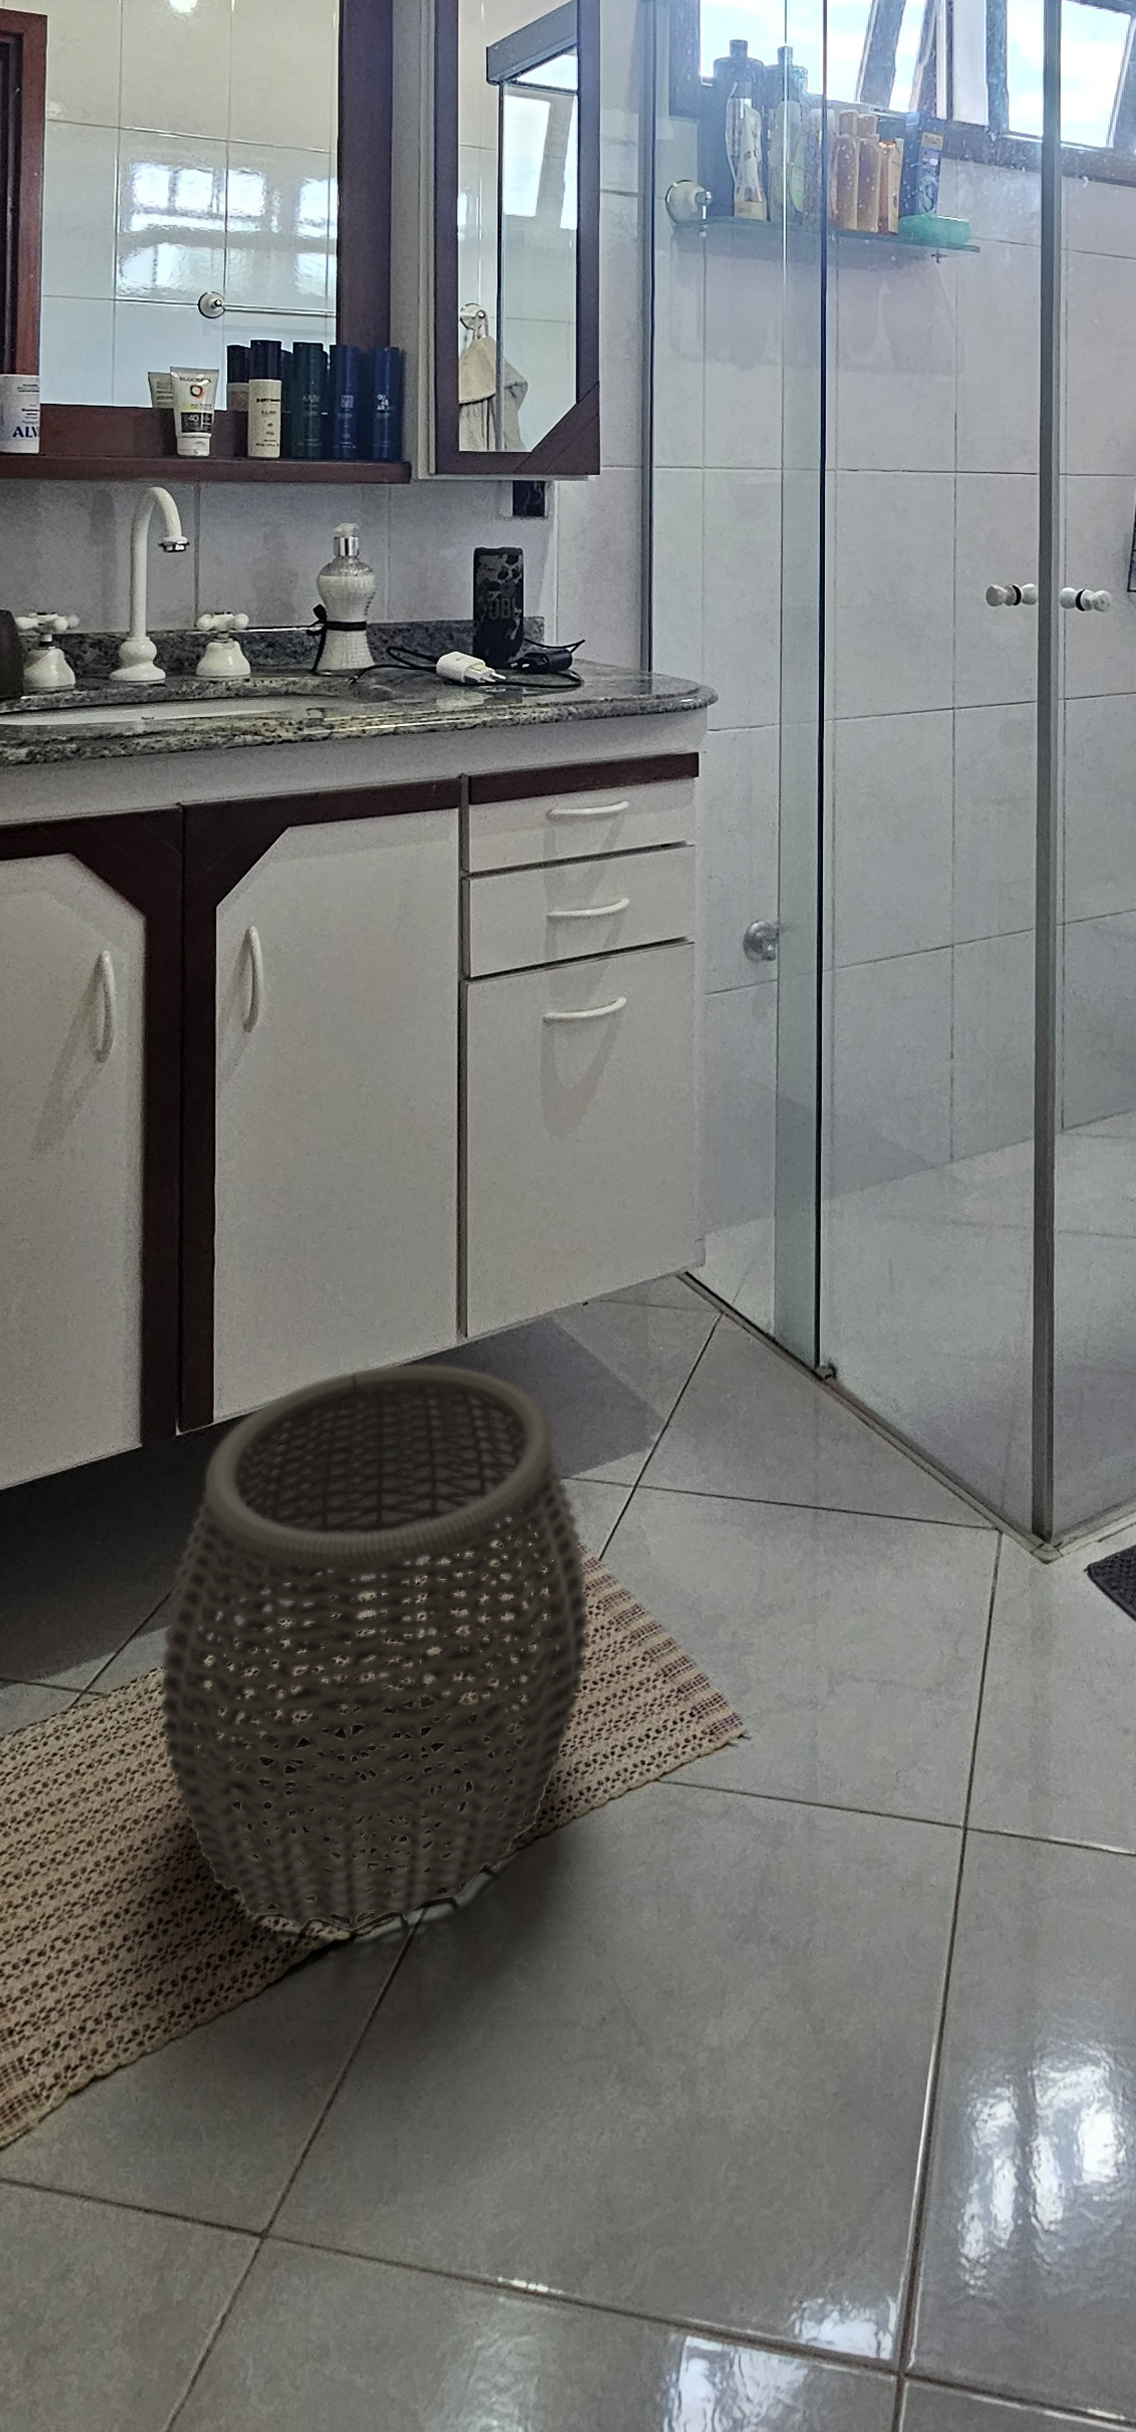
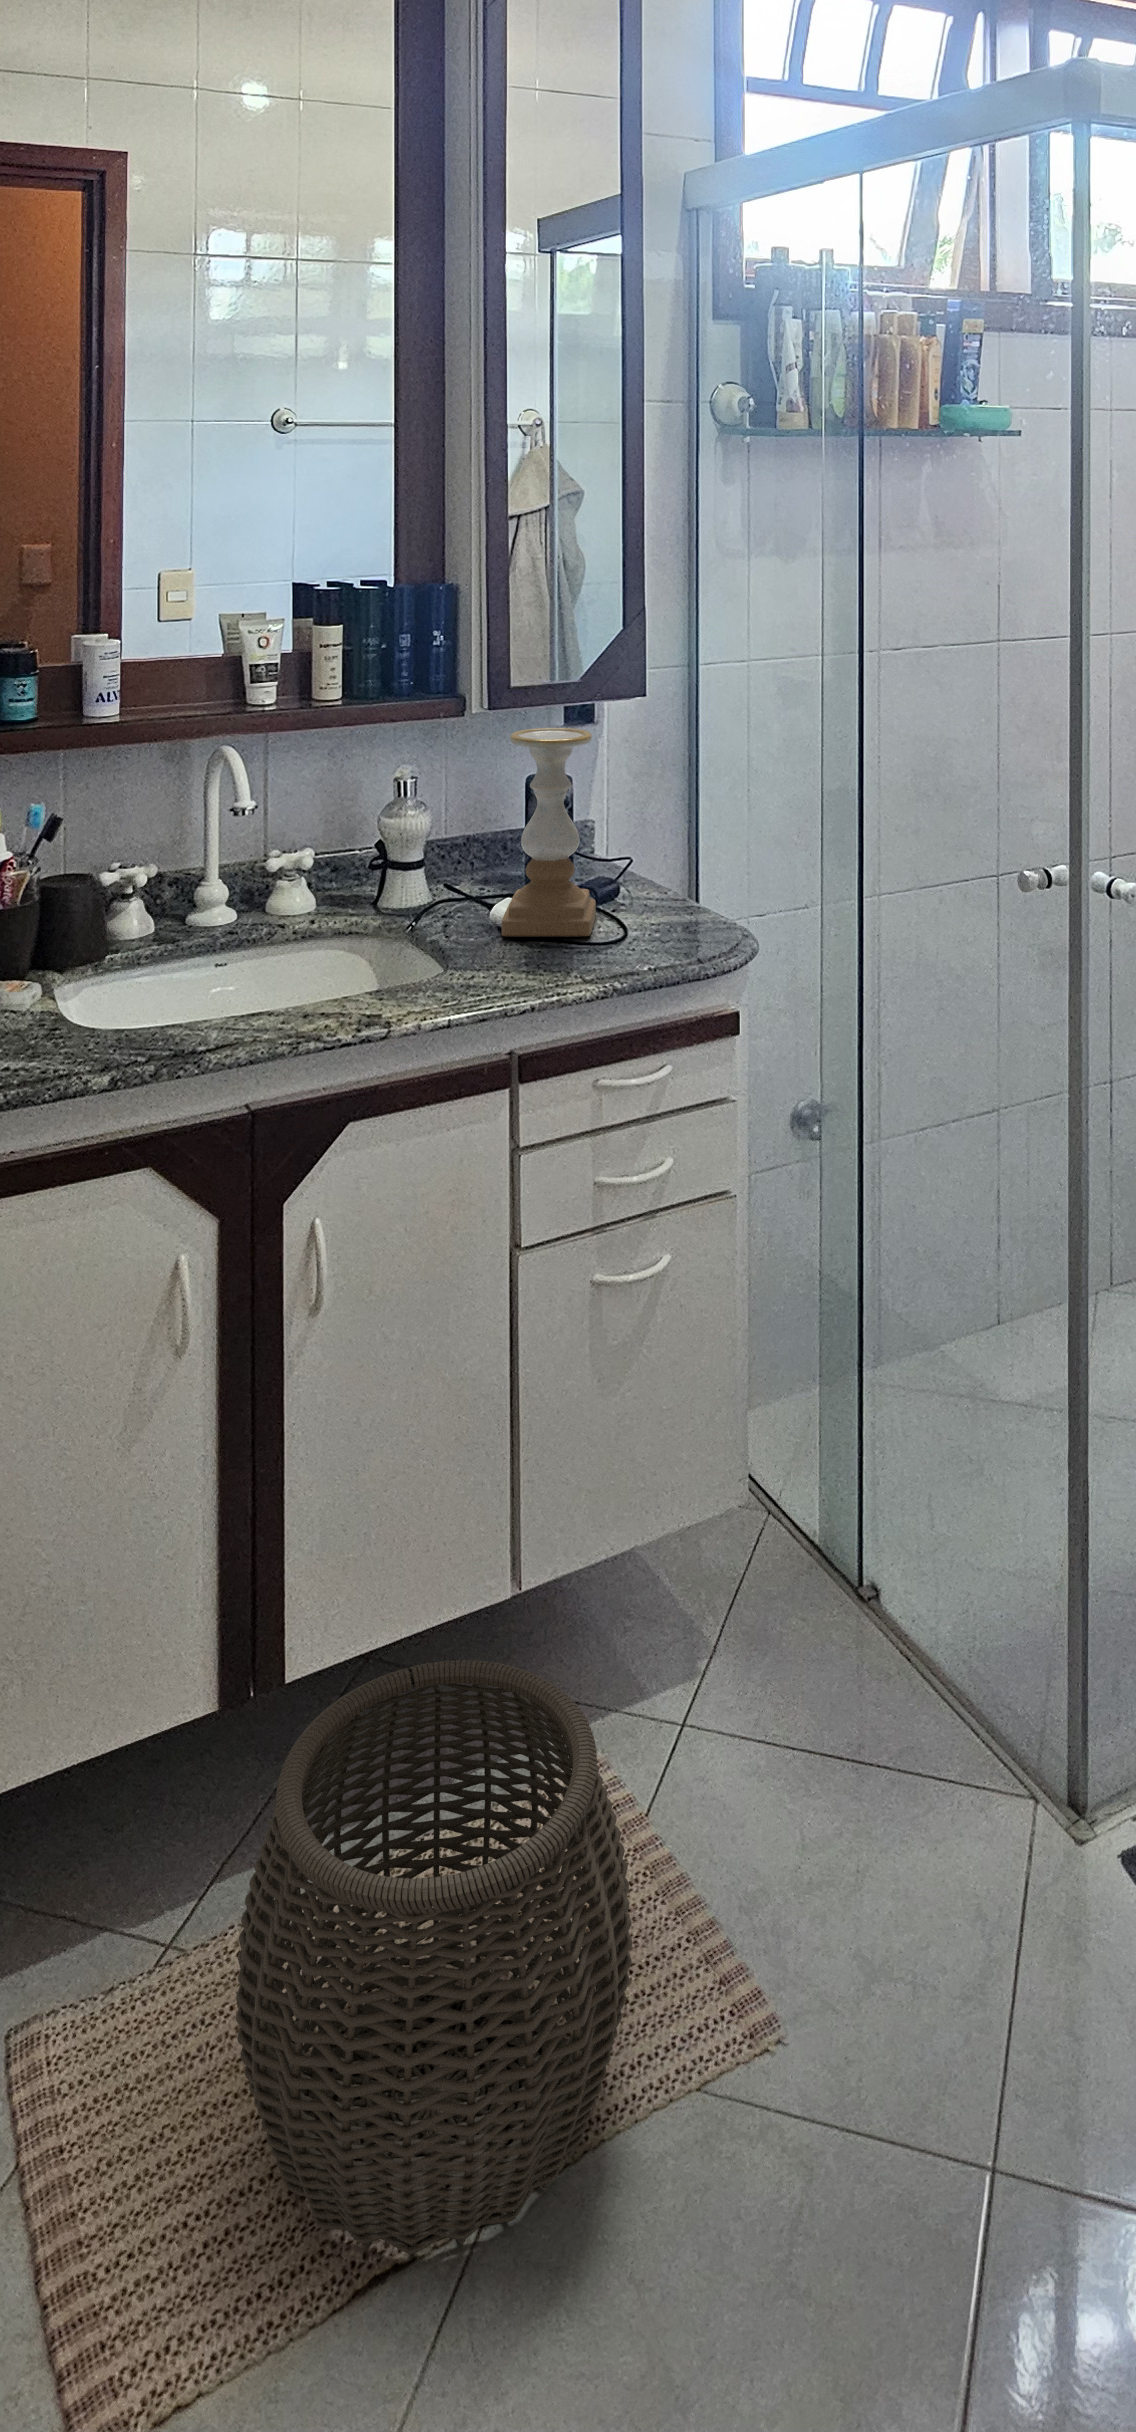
candle holder: none [451,476,549,679] -> present [502,728,596,937]

